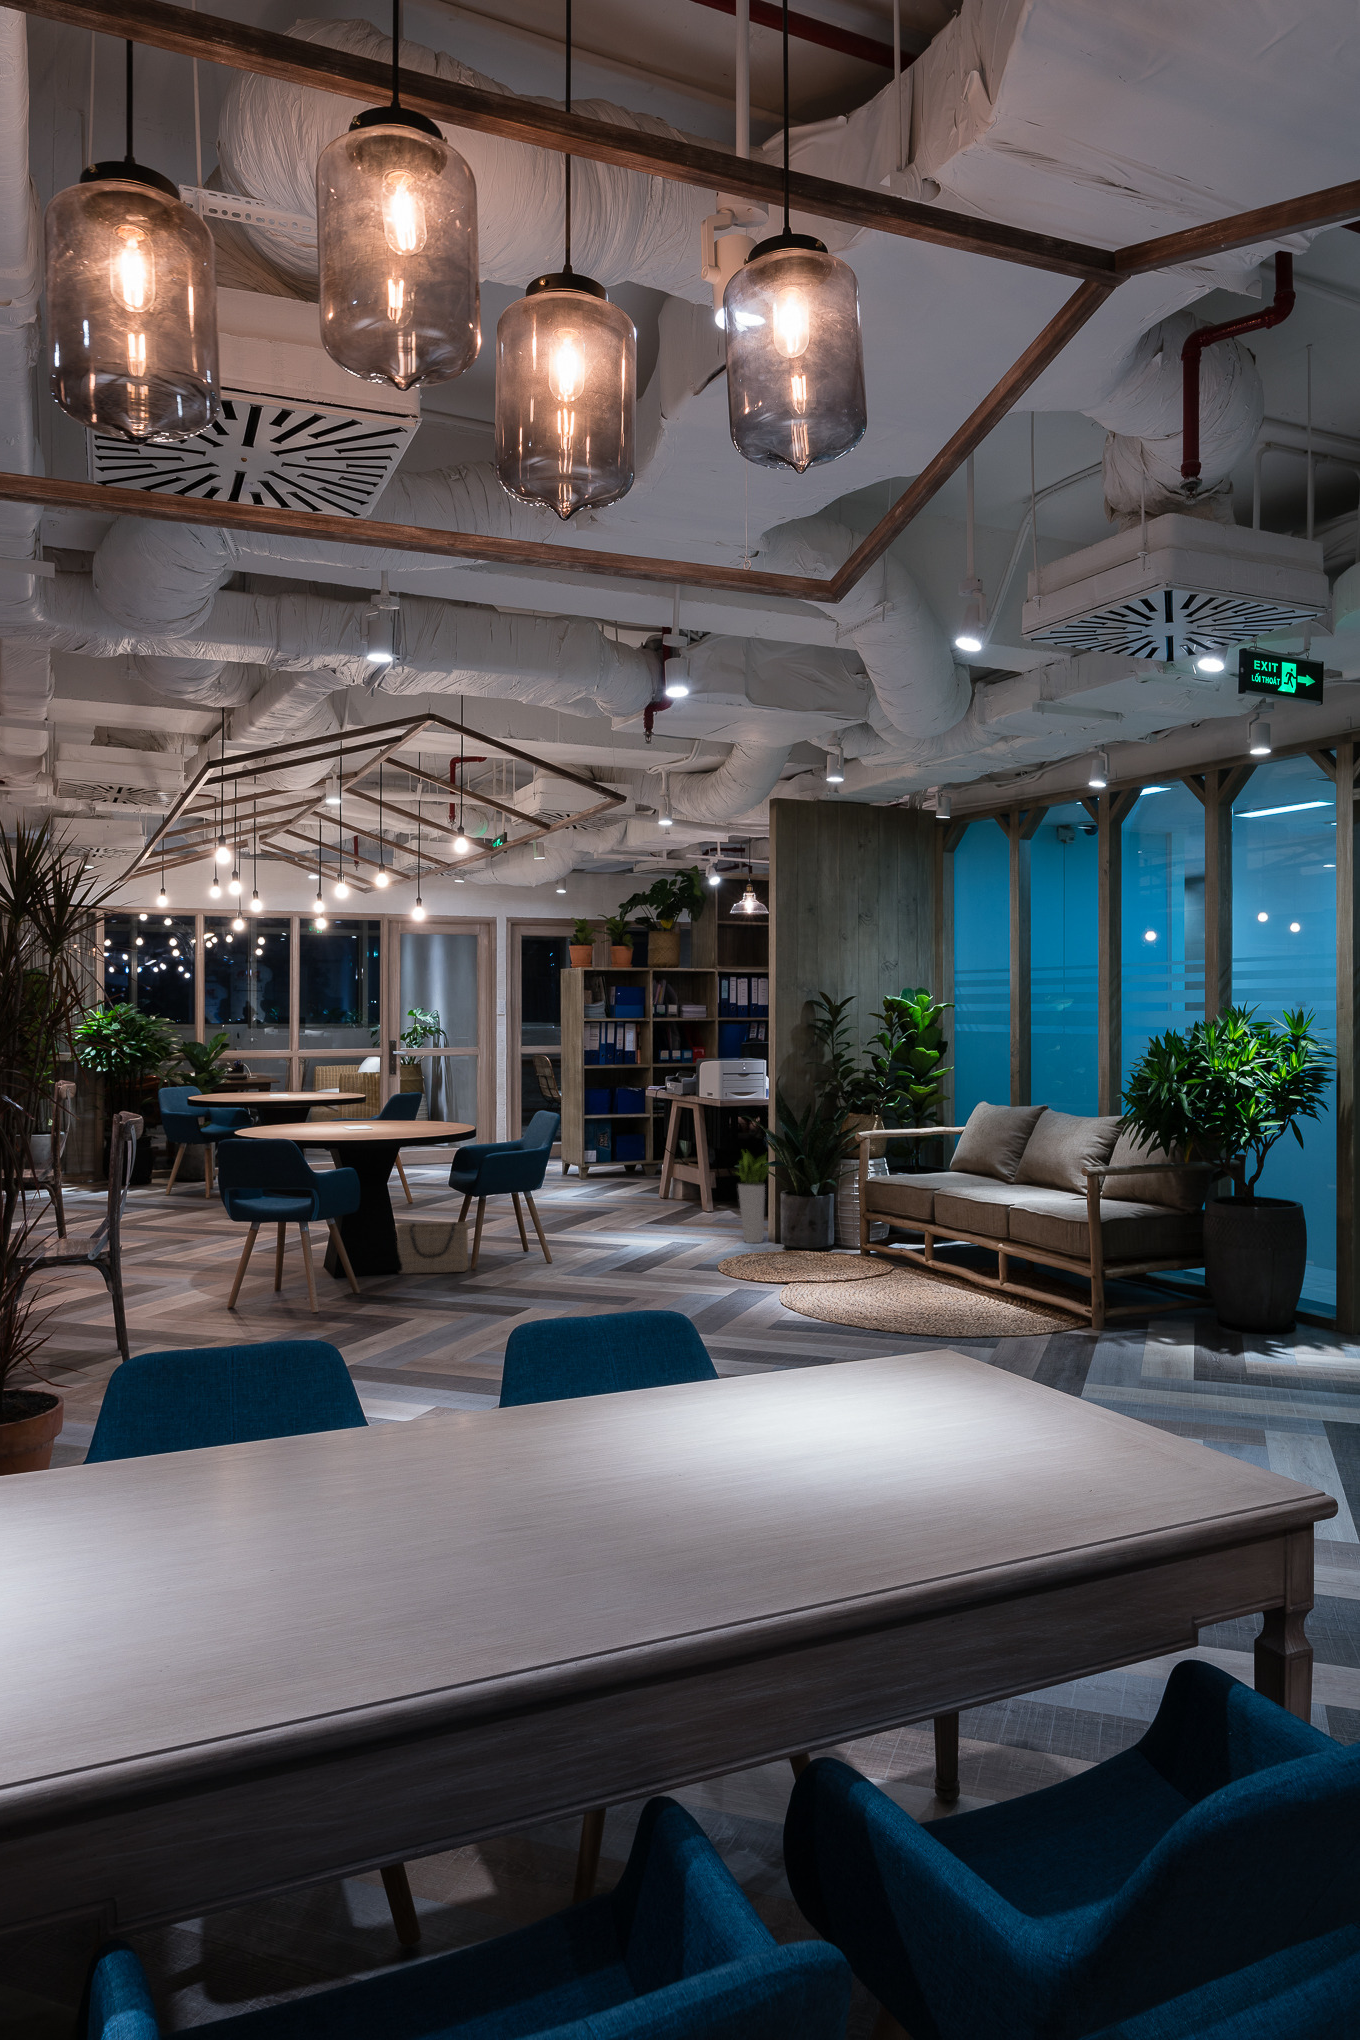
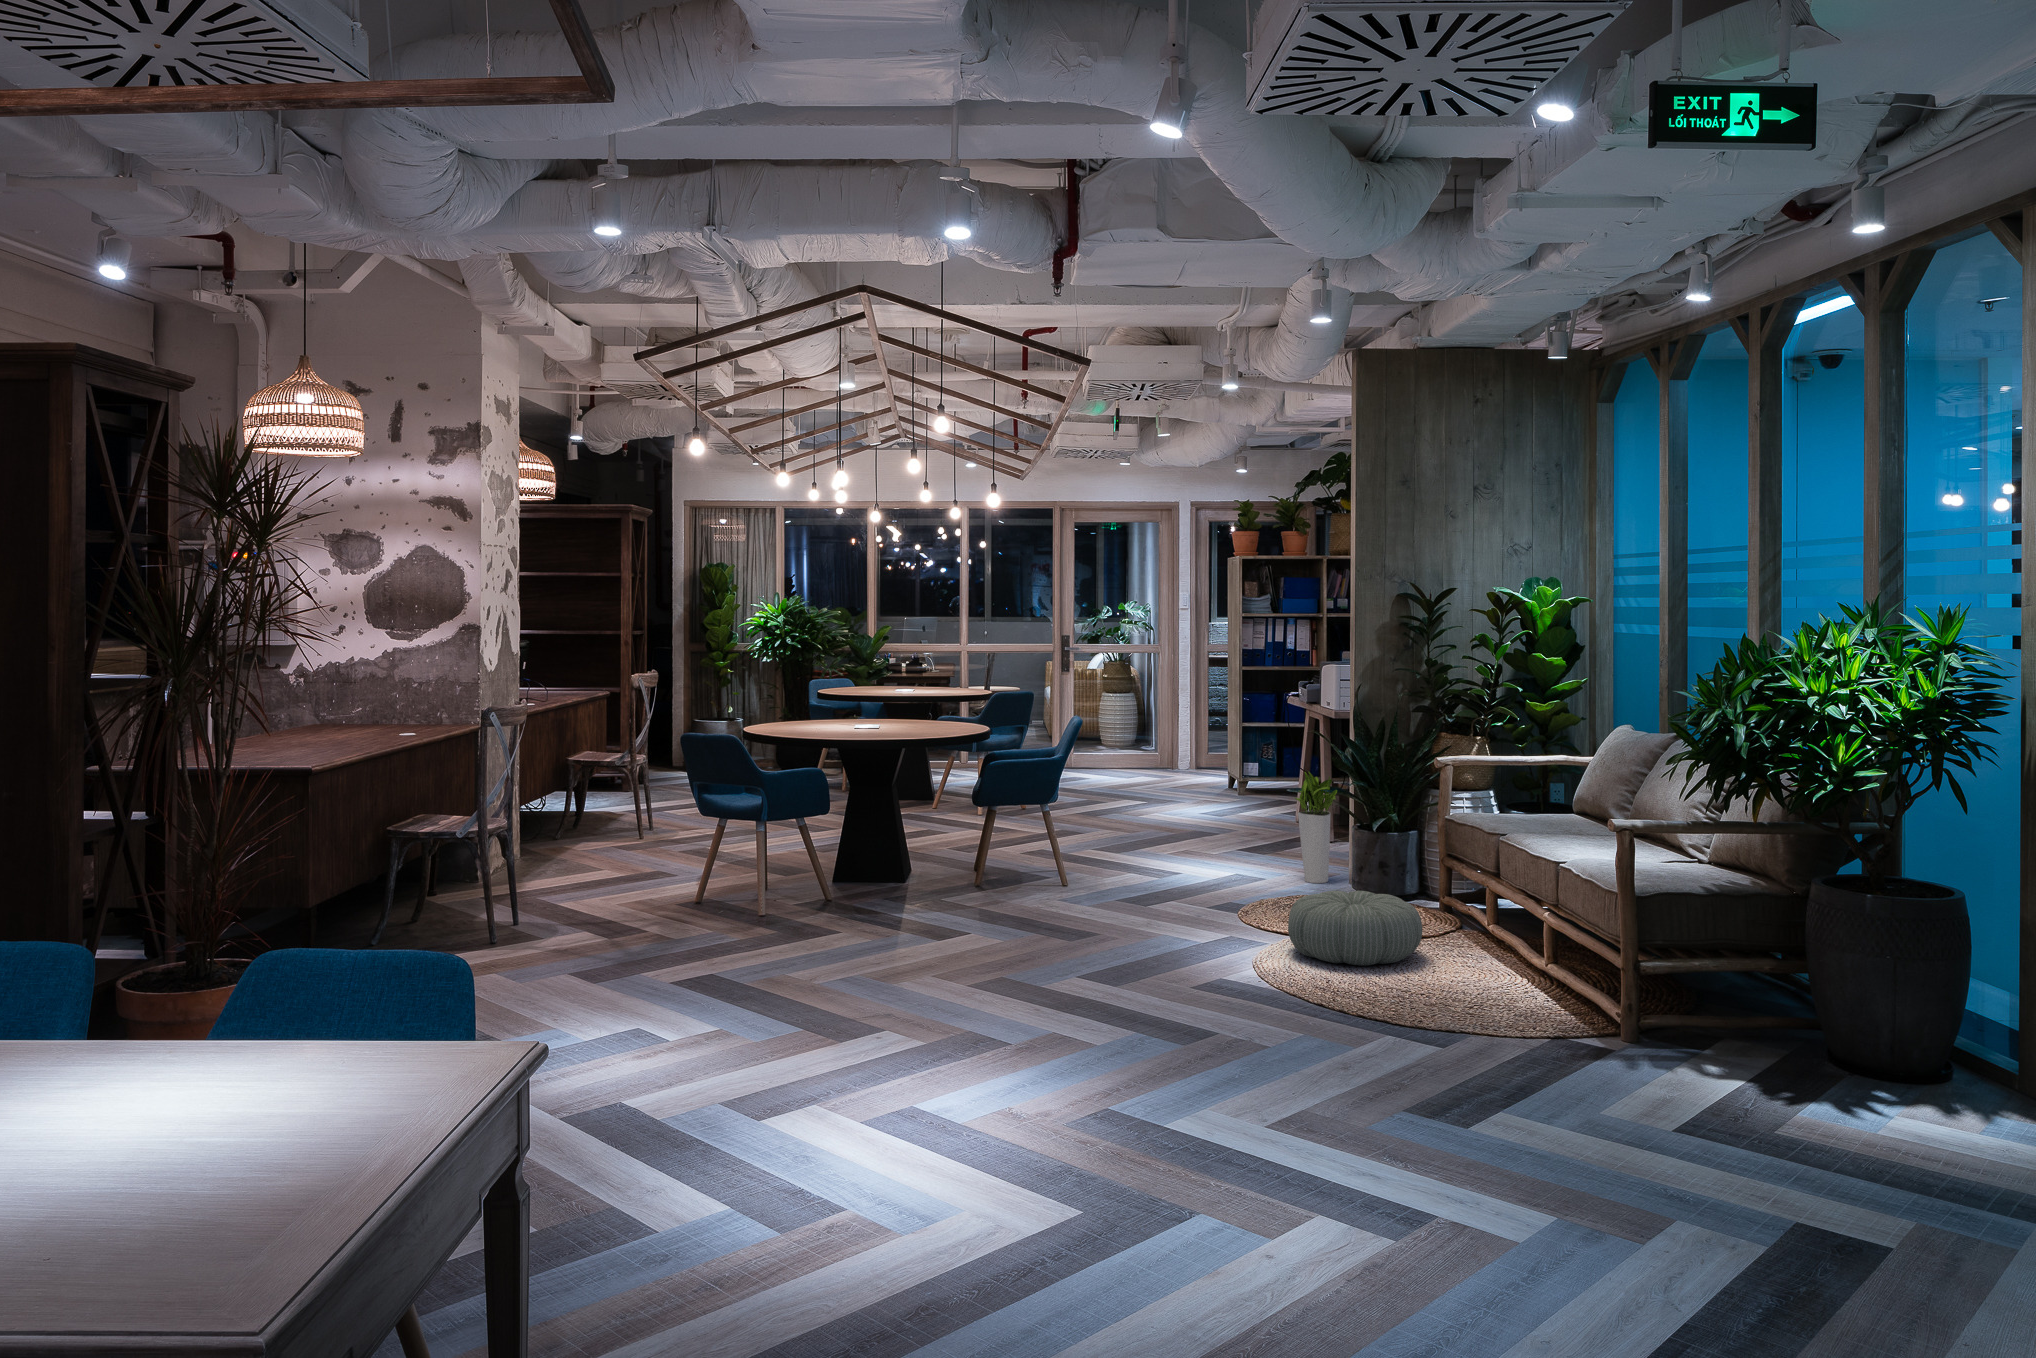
basket: present [395,1222,470,1274] -> none [882,835,961,892]
pouf: none [810,1239,918,1297] -> present [1288,891,1422,966]

